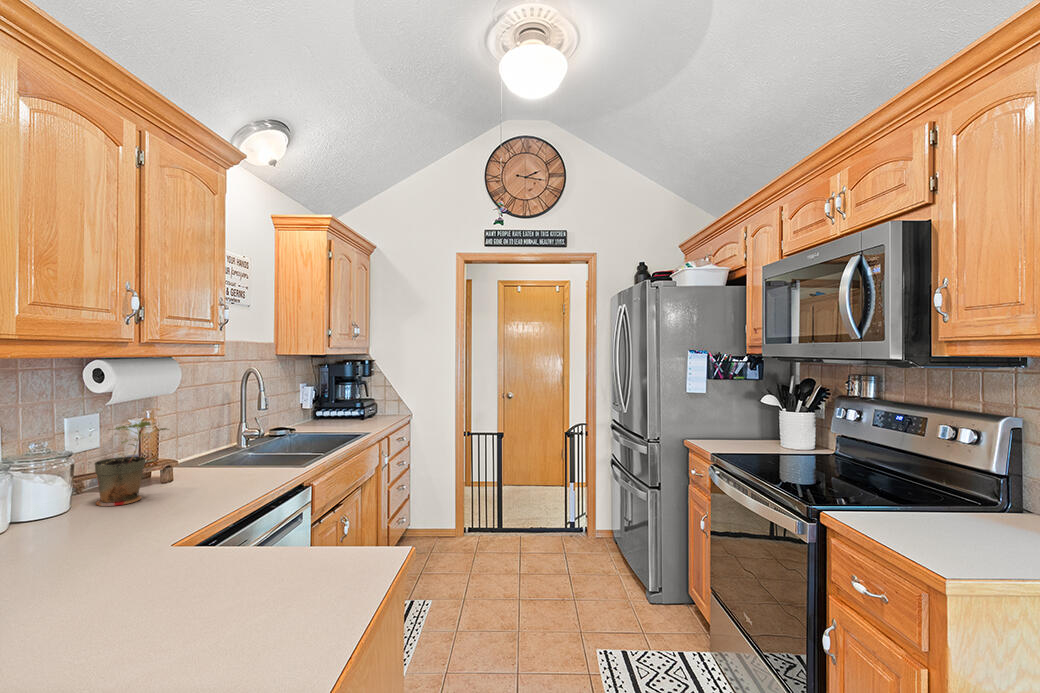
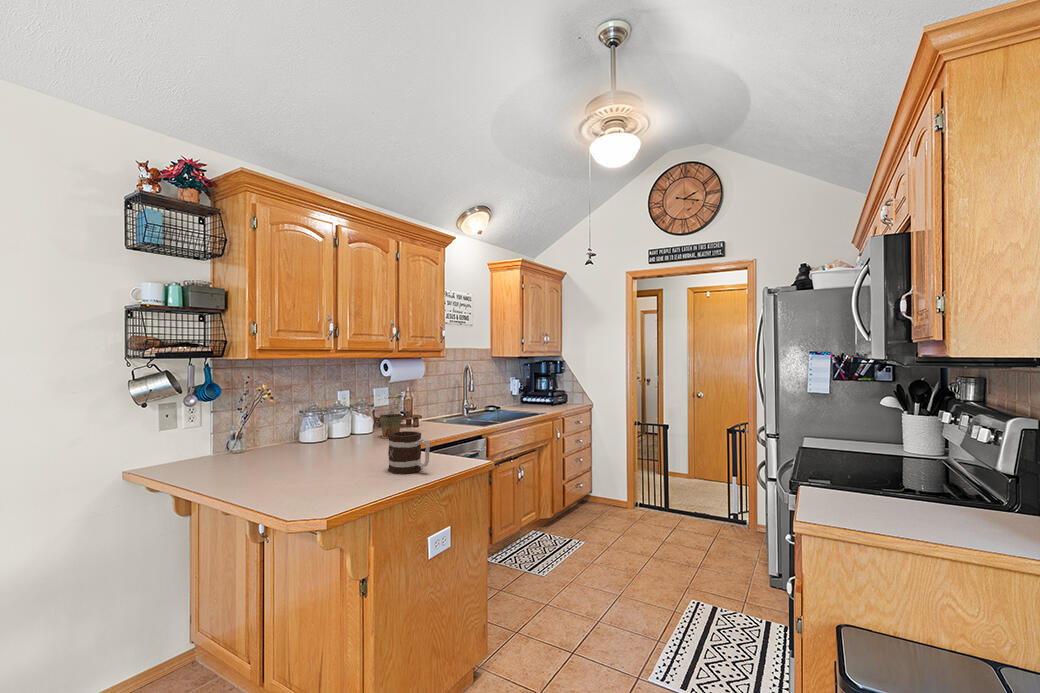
mug: none [154,500,264,605] -> present [388,431,430,474]

